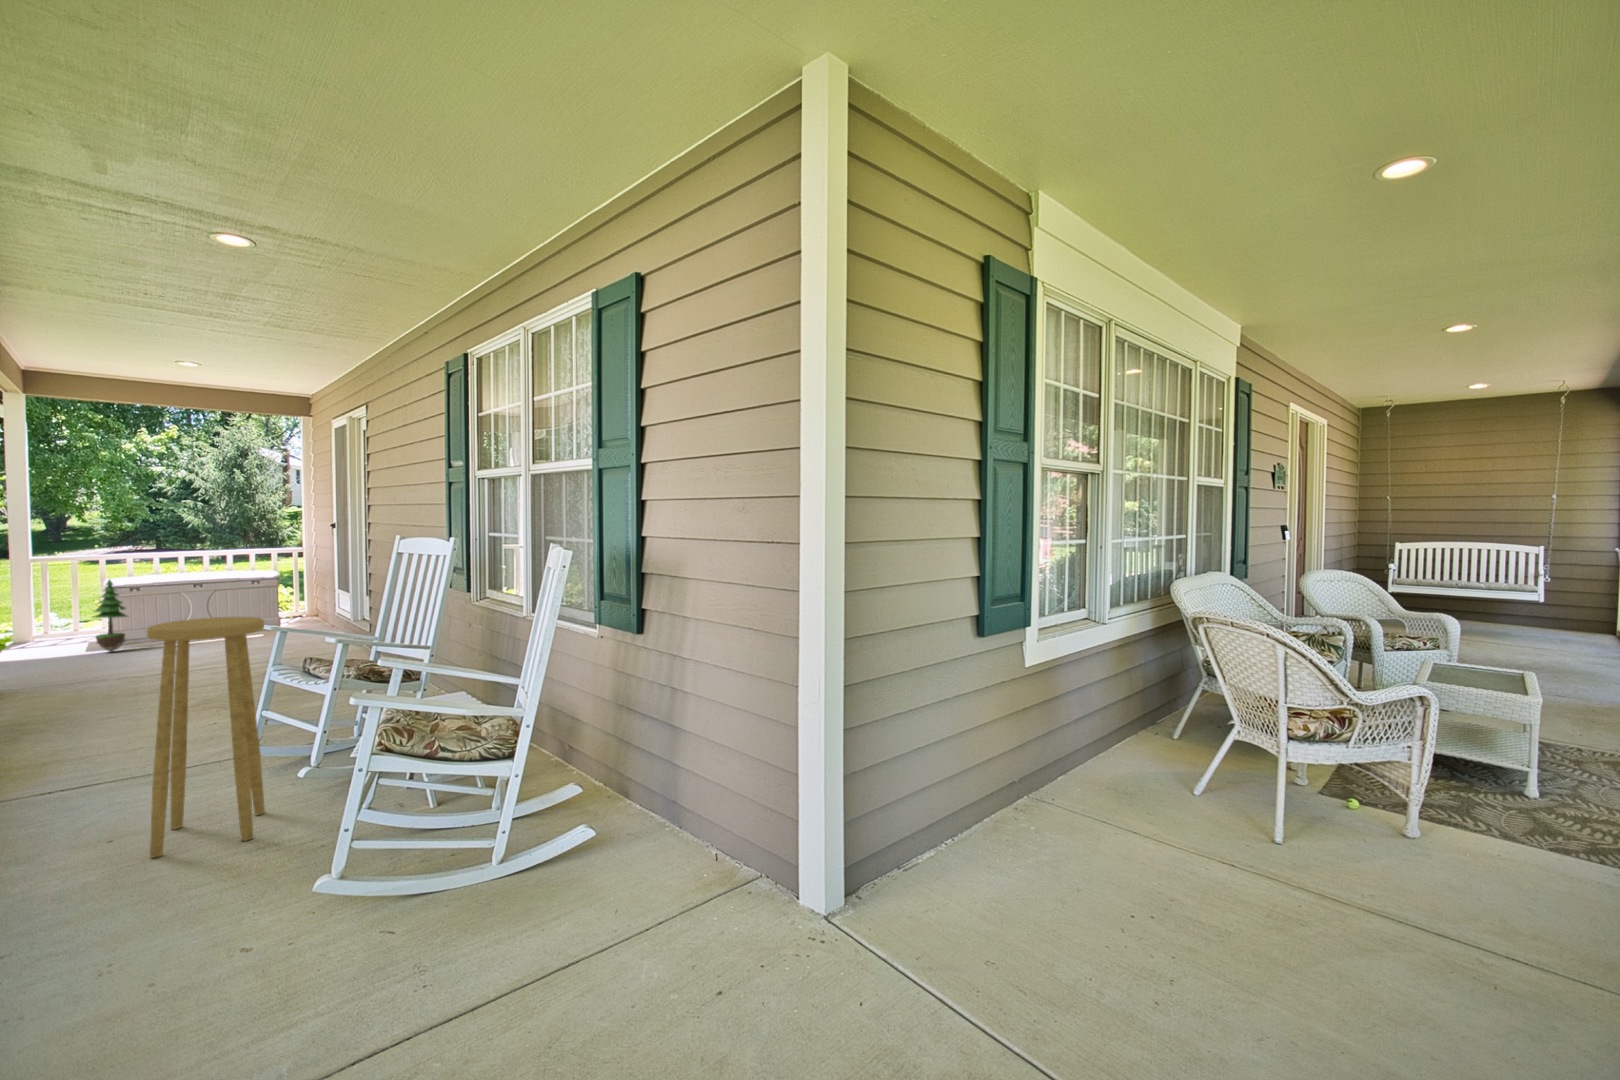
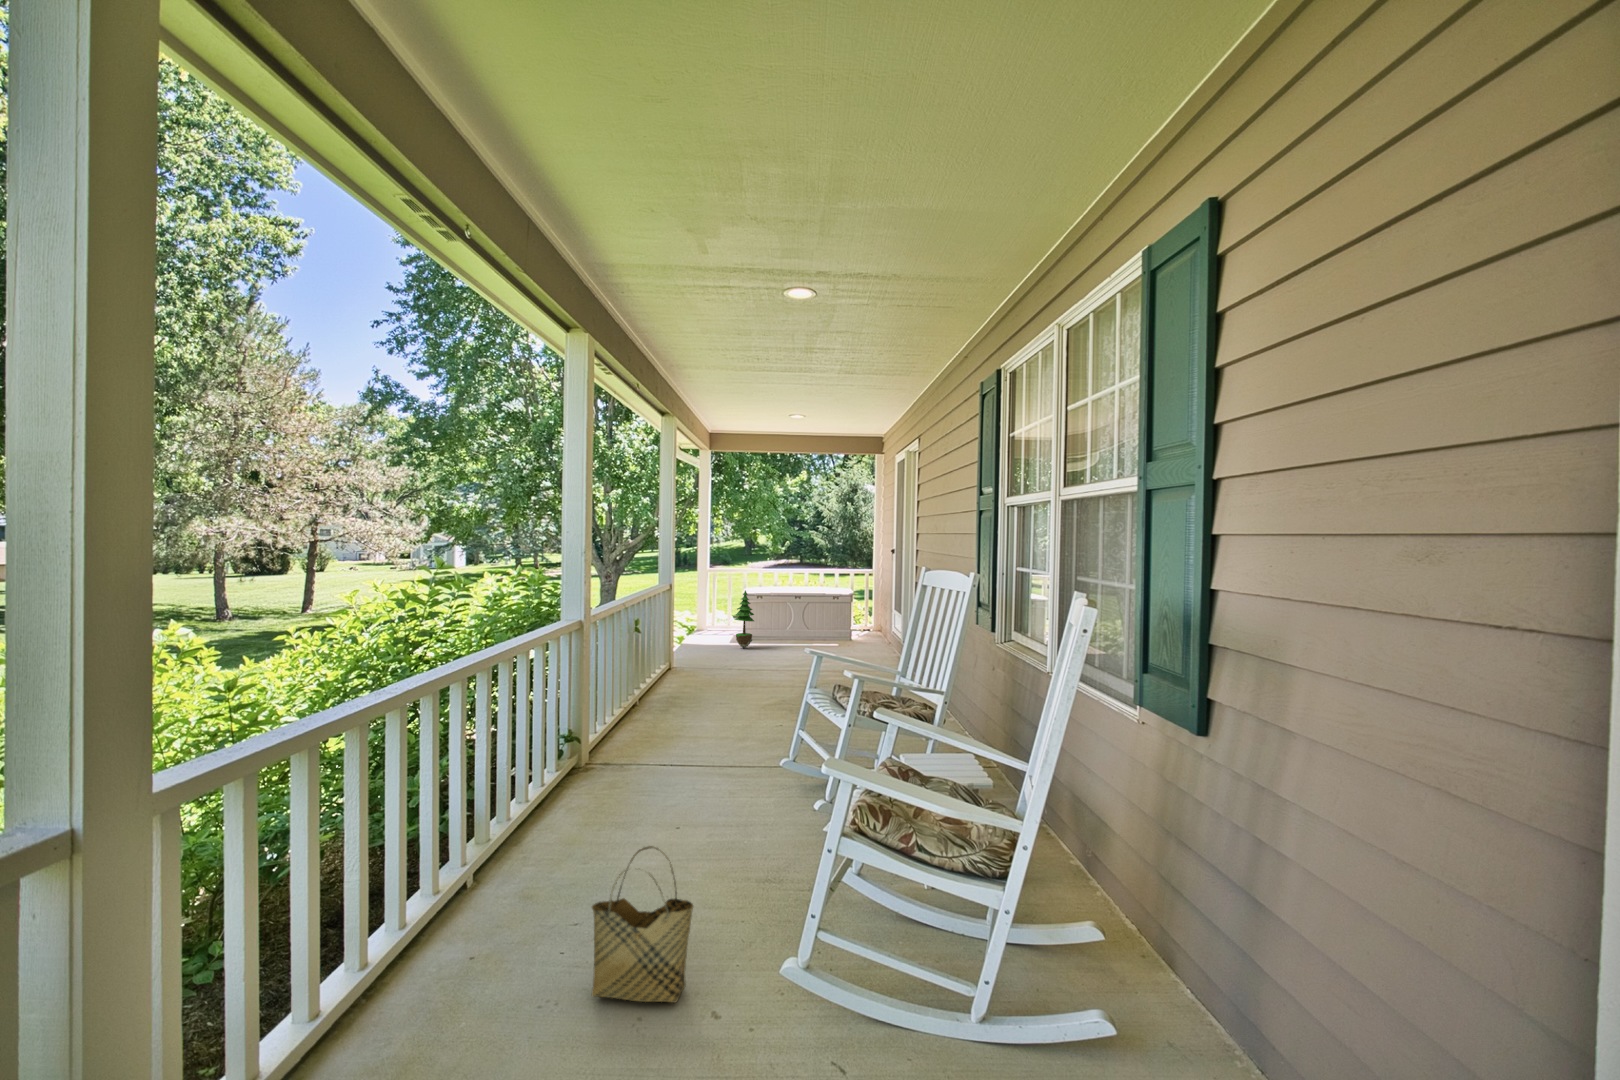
stool: present [147,617,265,858] -> none [694,643,788,872]
woven basket: none [58,822,203,992] -> present [592,846,693,1003]

